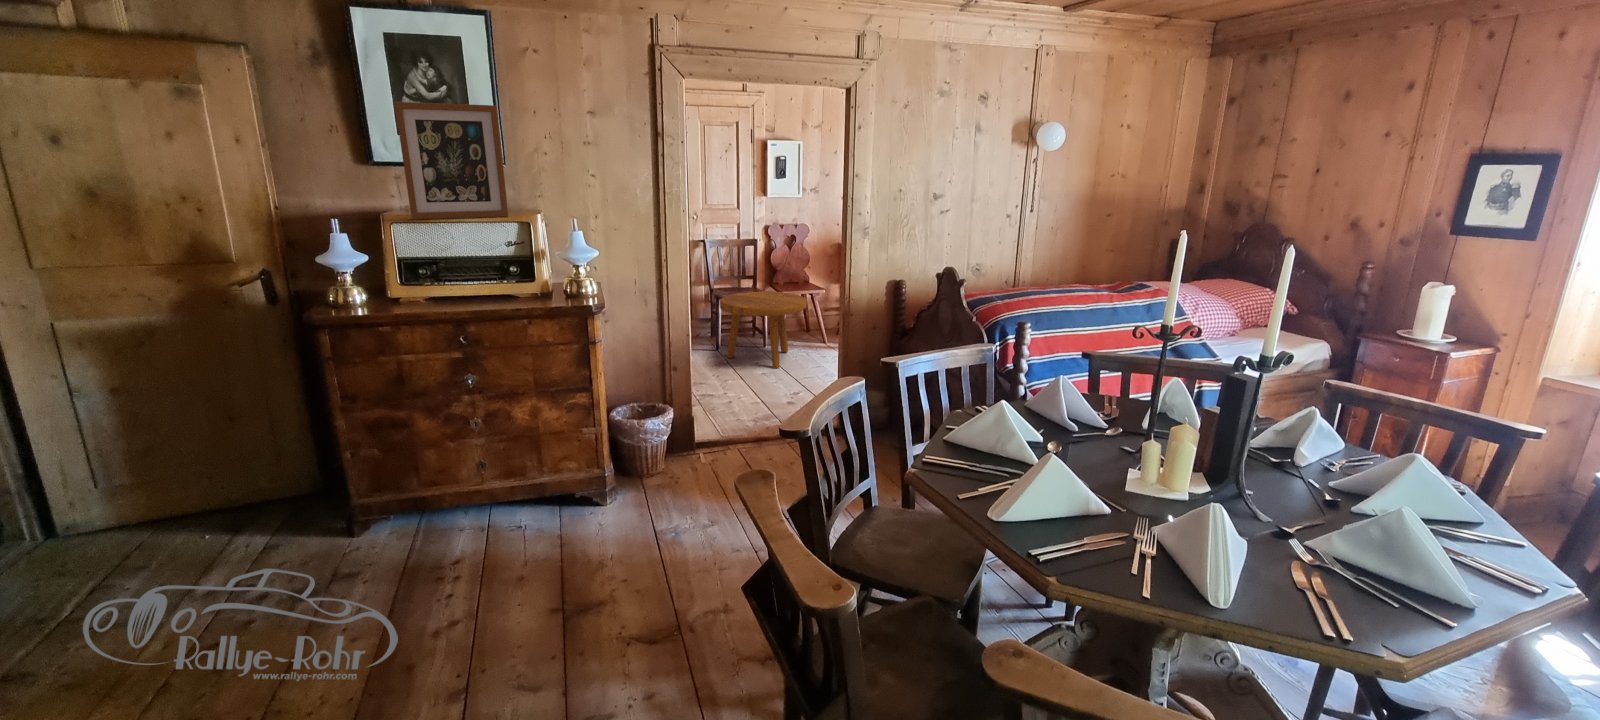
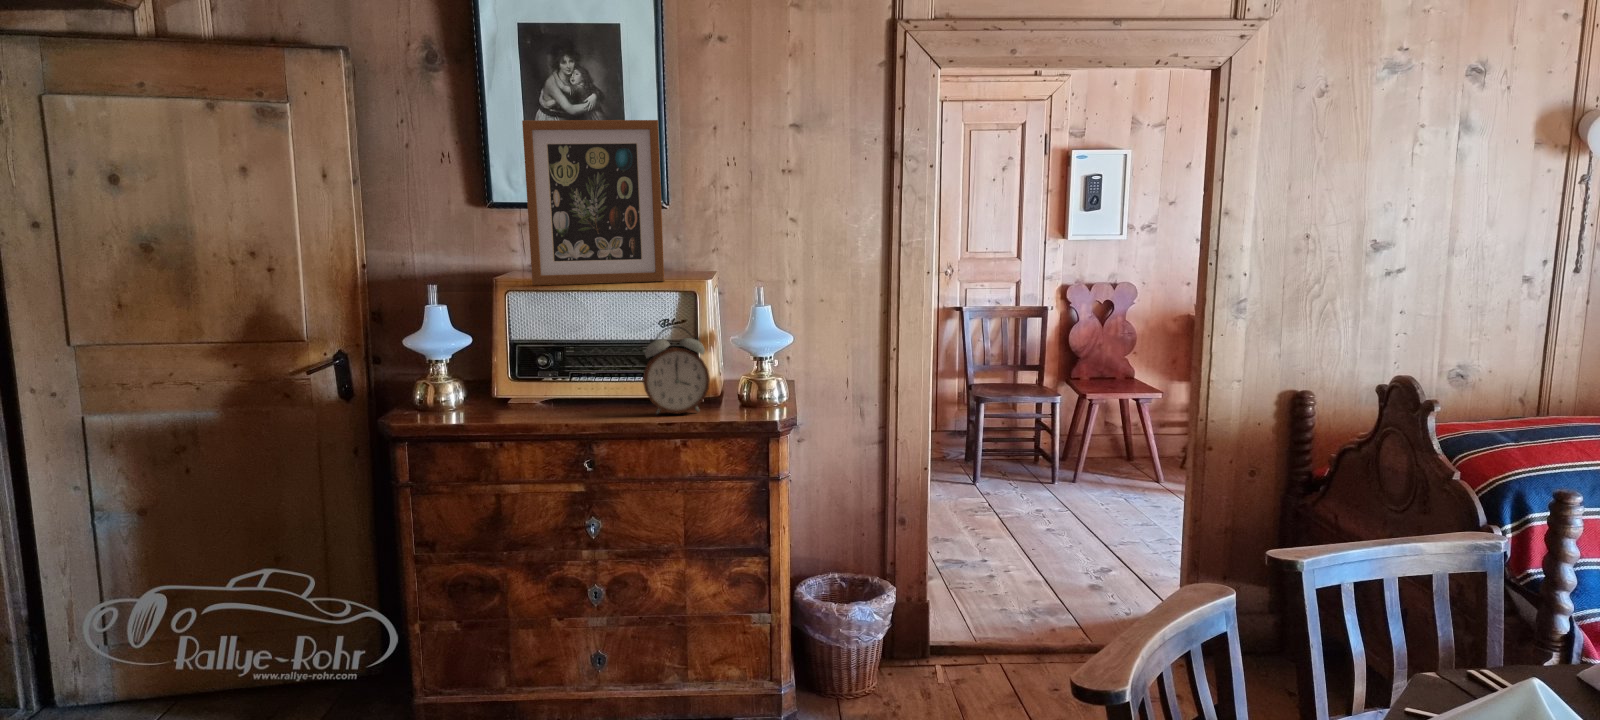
alarm clock: none [501,246,548,304] -> present [643,326,710,414]
footstool: present [720,291,807,369] -> none [983,391,1125,517]

